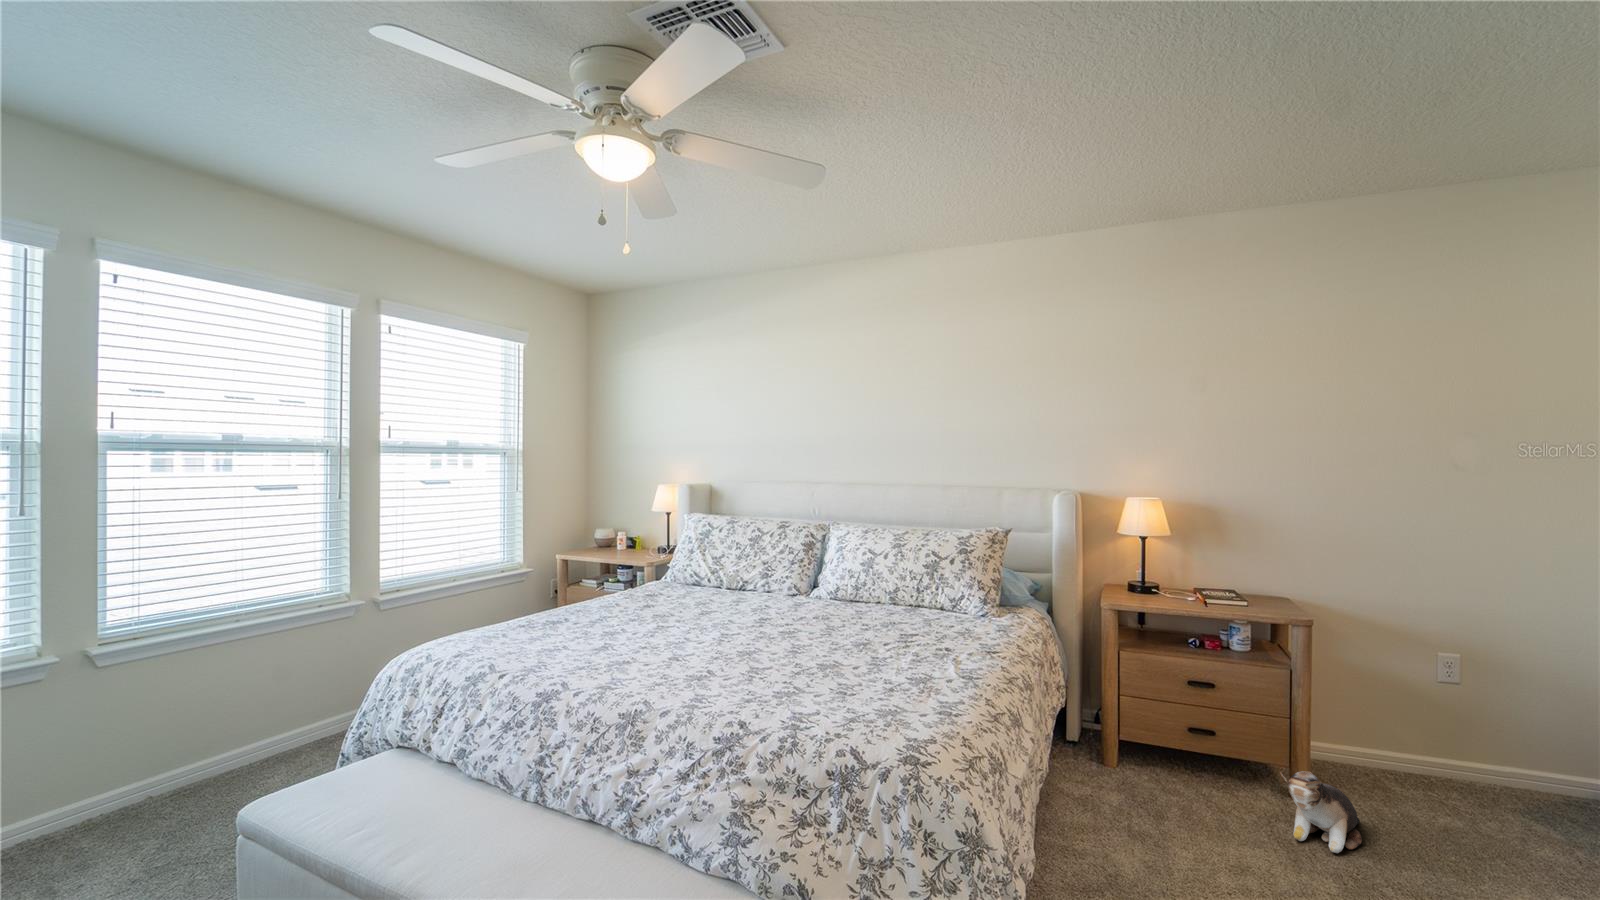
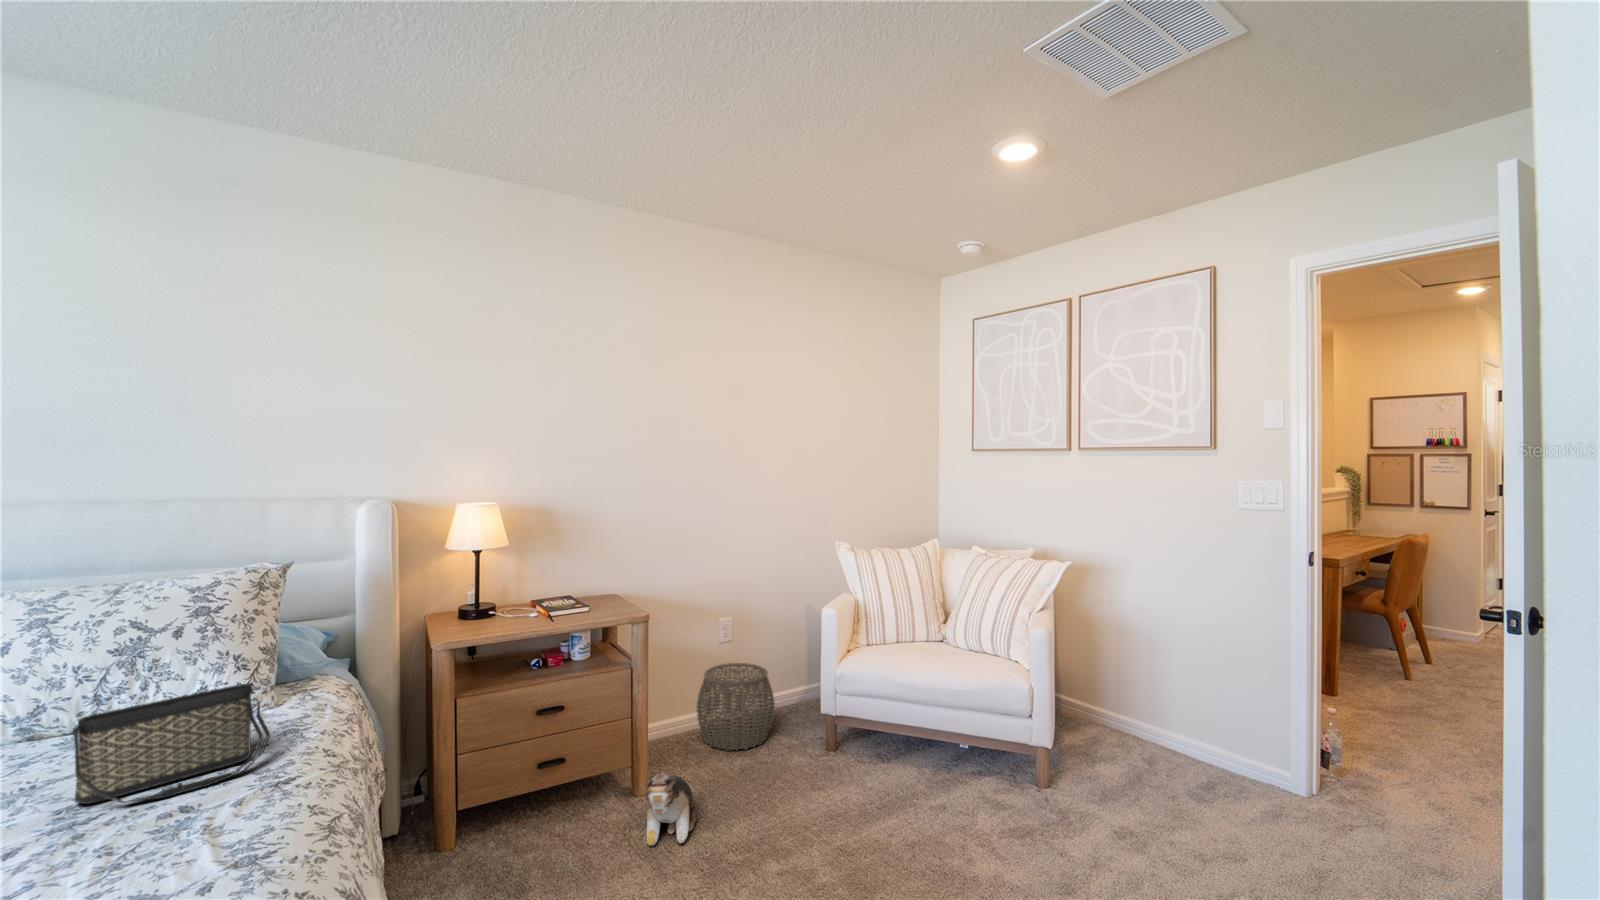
handbag: none [907,590,988,643] -> present [73,684,270,804]
woven basket: none [1398,706,1529,818] -> present [697,663,775,750]

